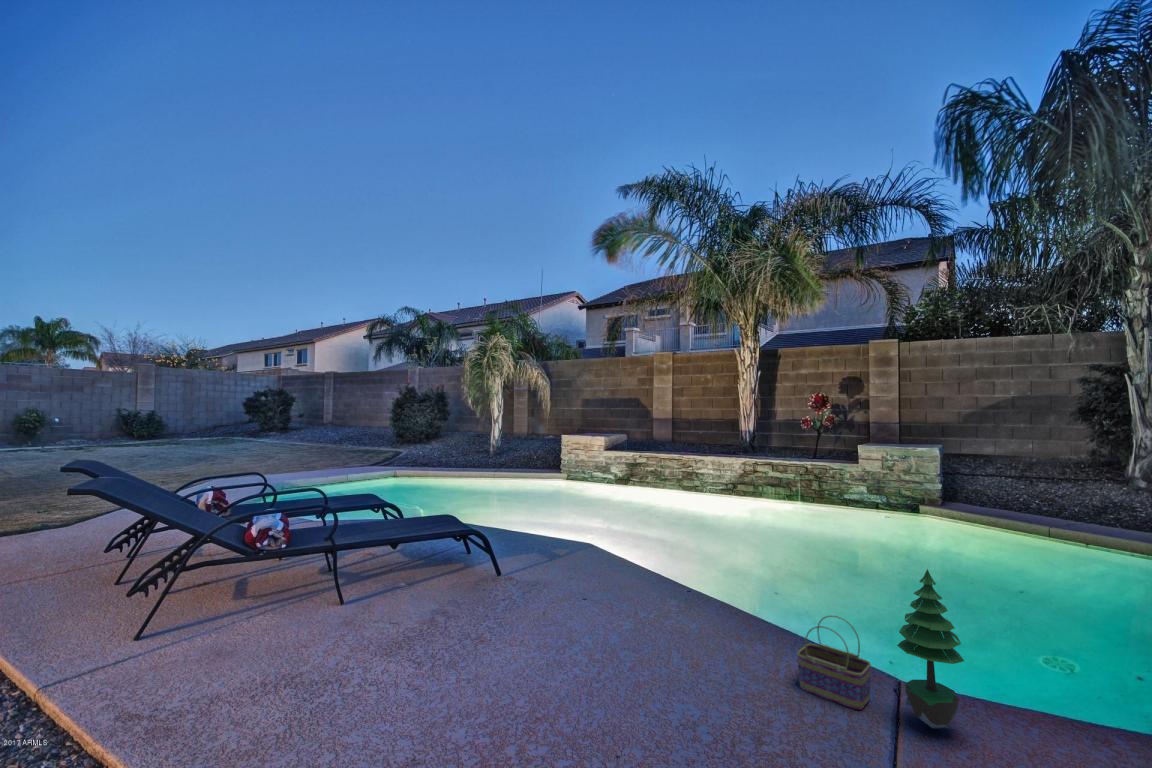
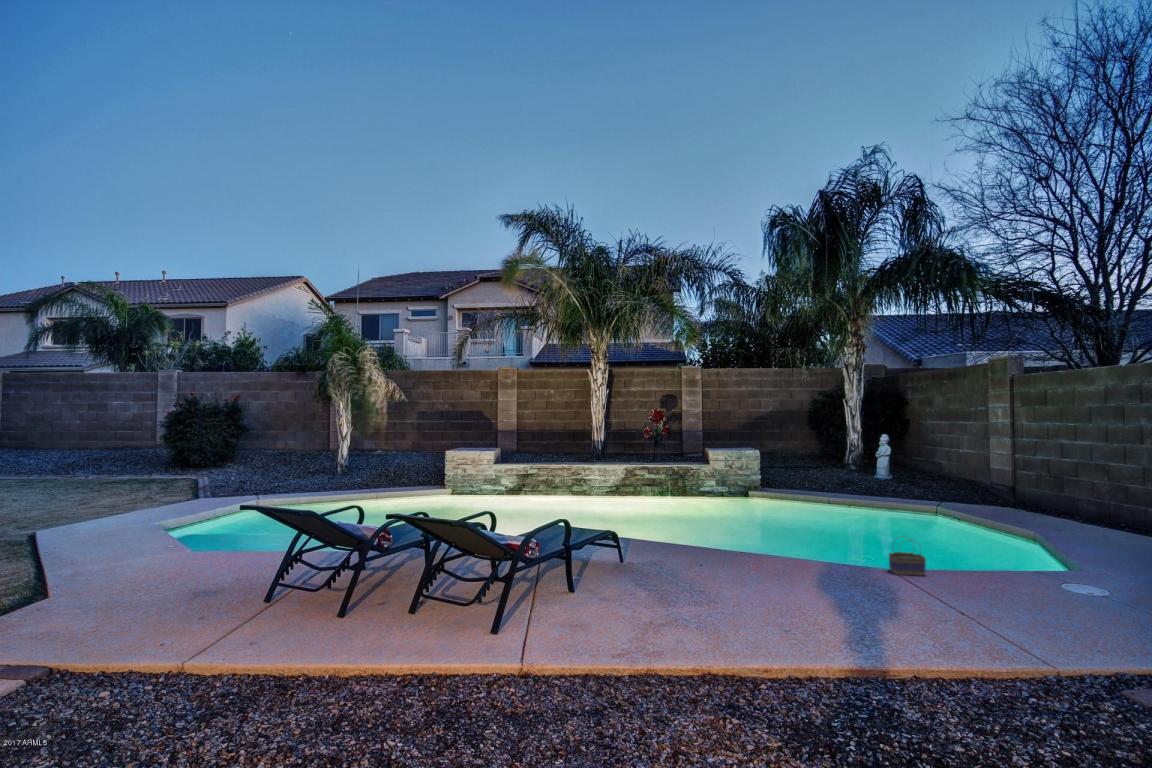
potted tree: present [897,569,964,729] -> none [935,504,965,575]

